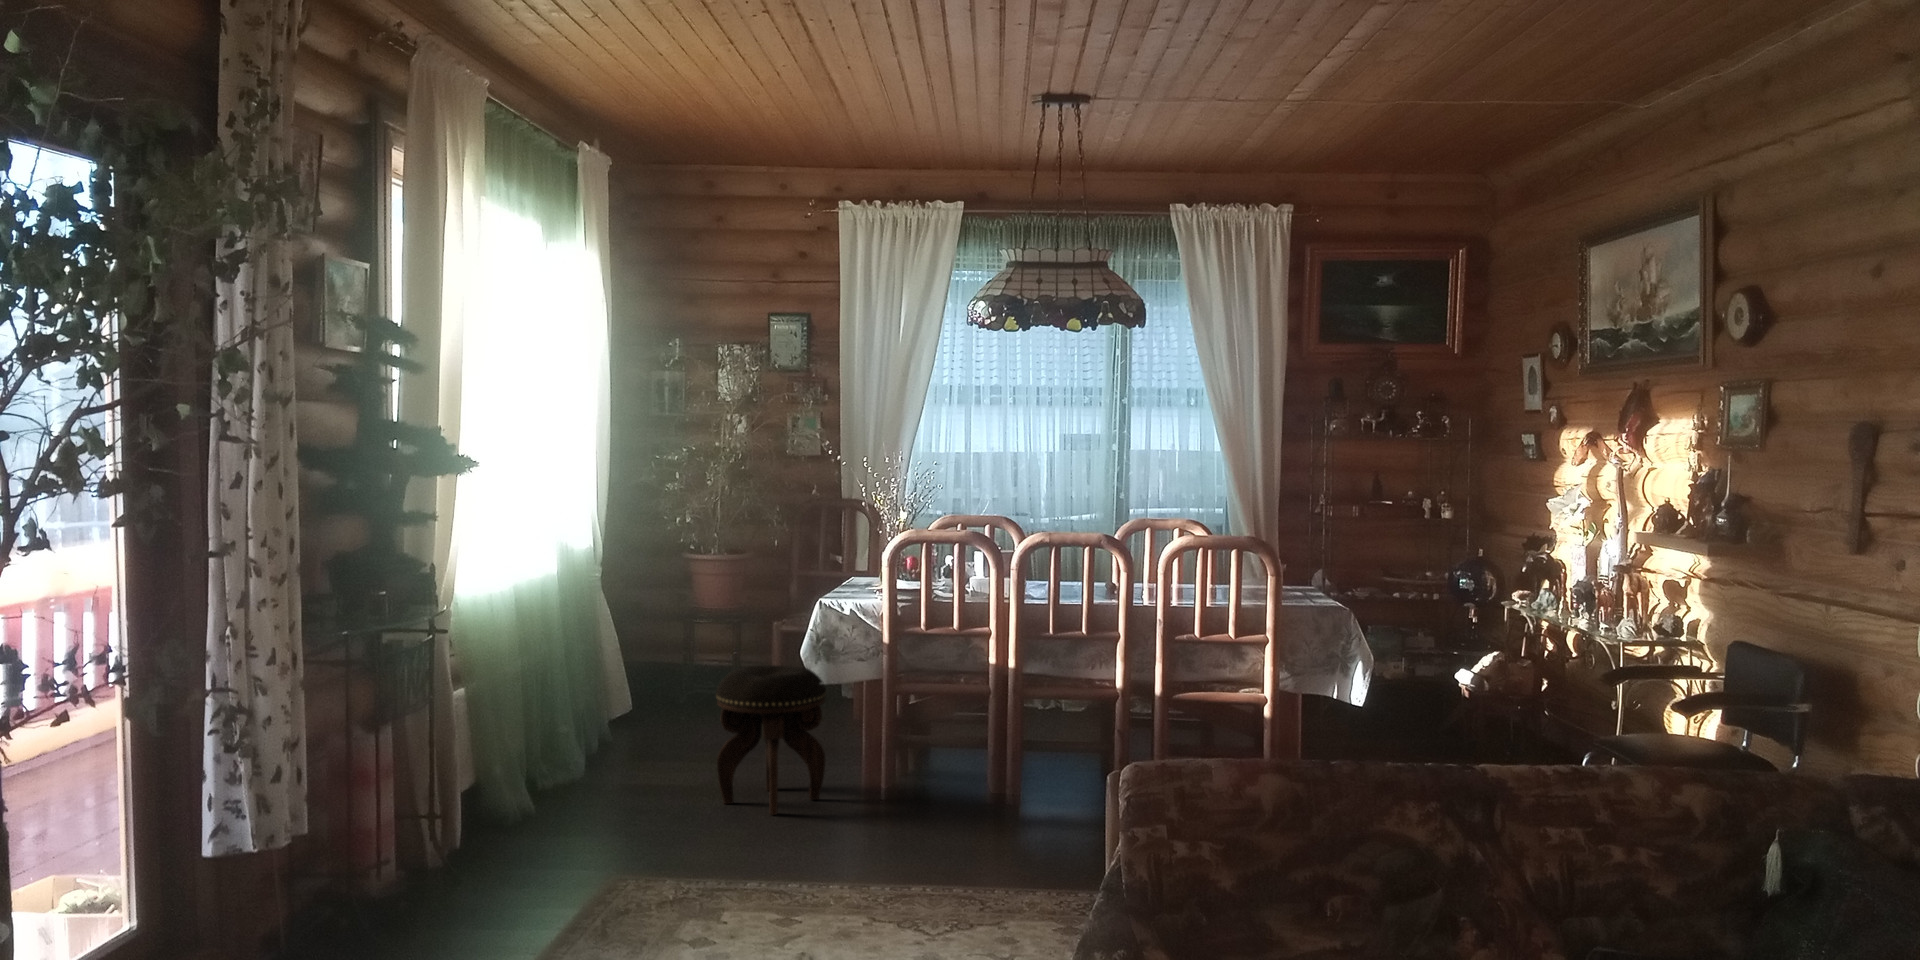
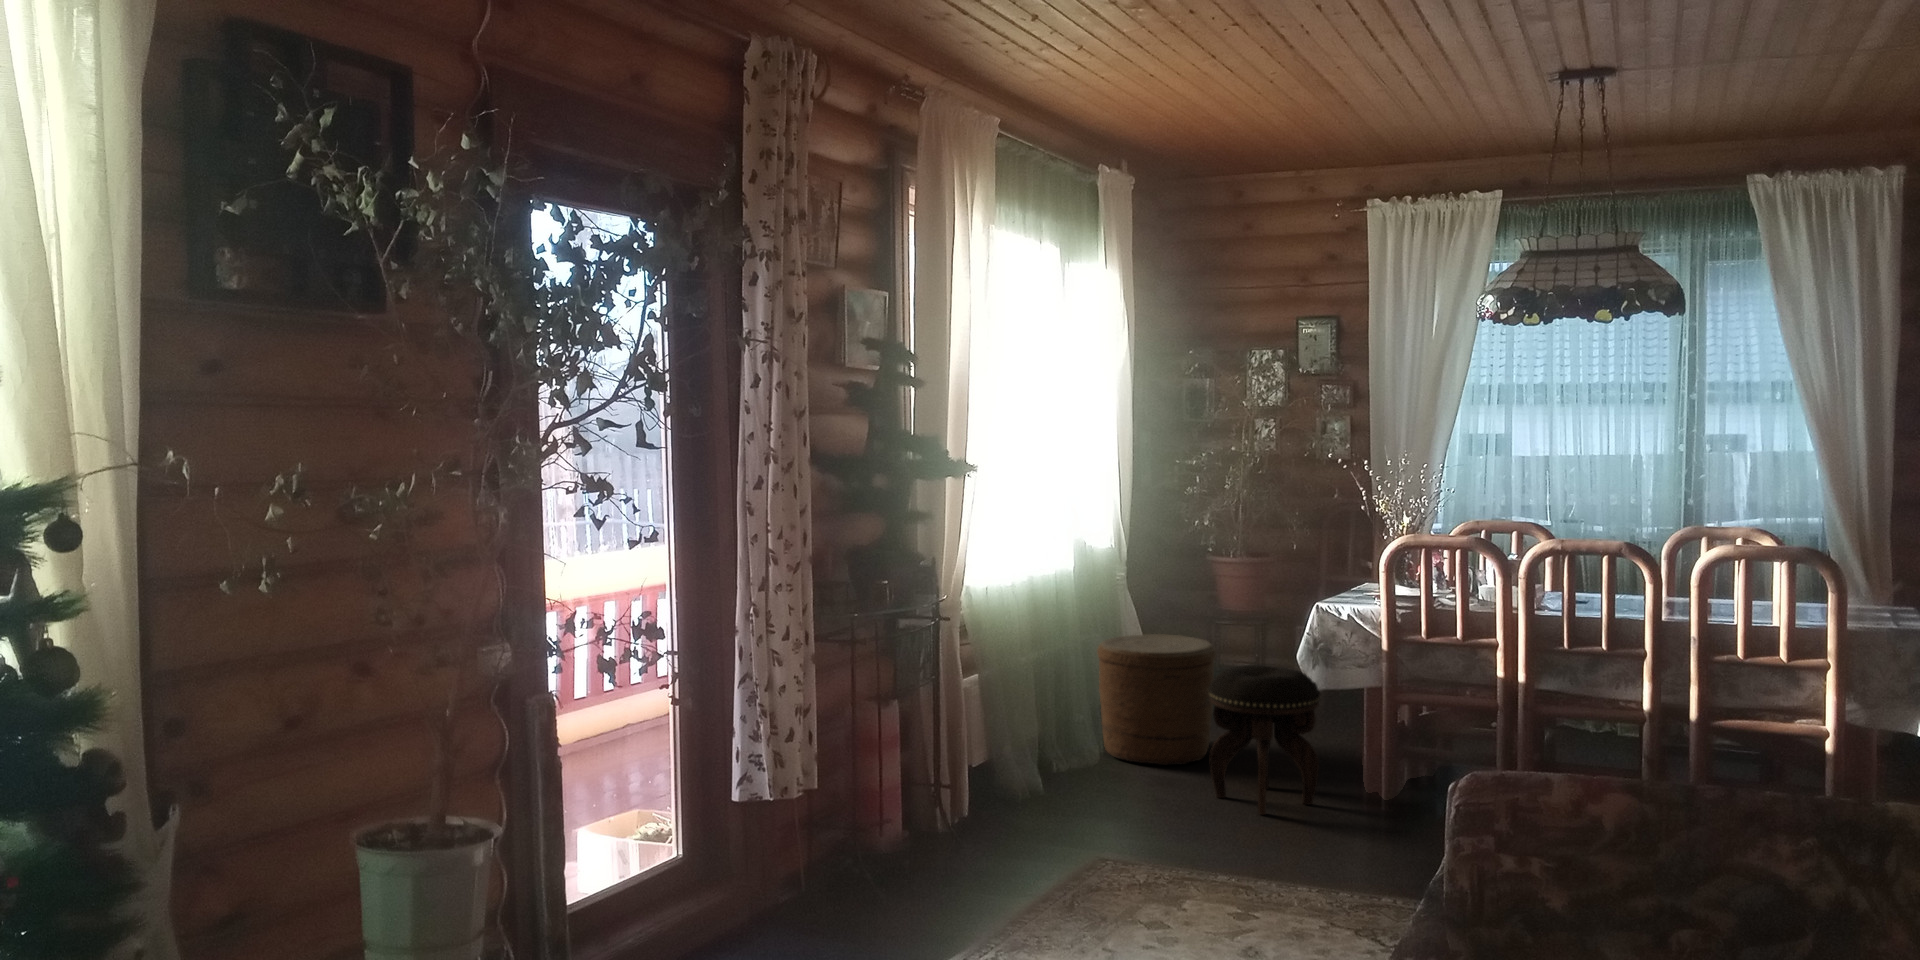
woven basket: none [585,642,712,779] -> present [1097,634,1216,765]

